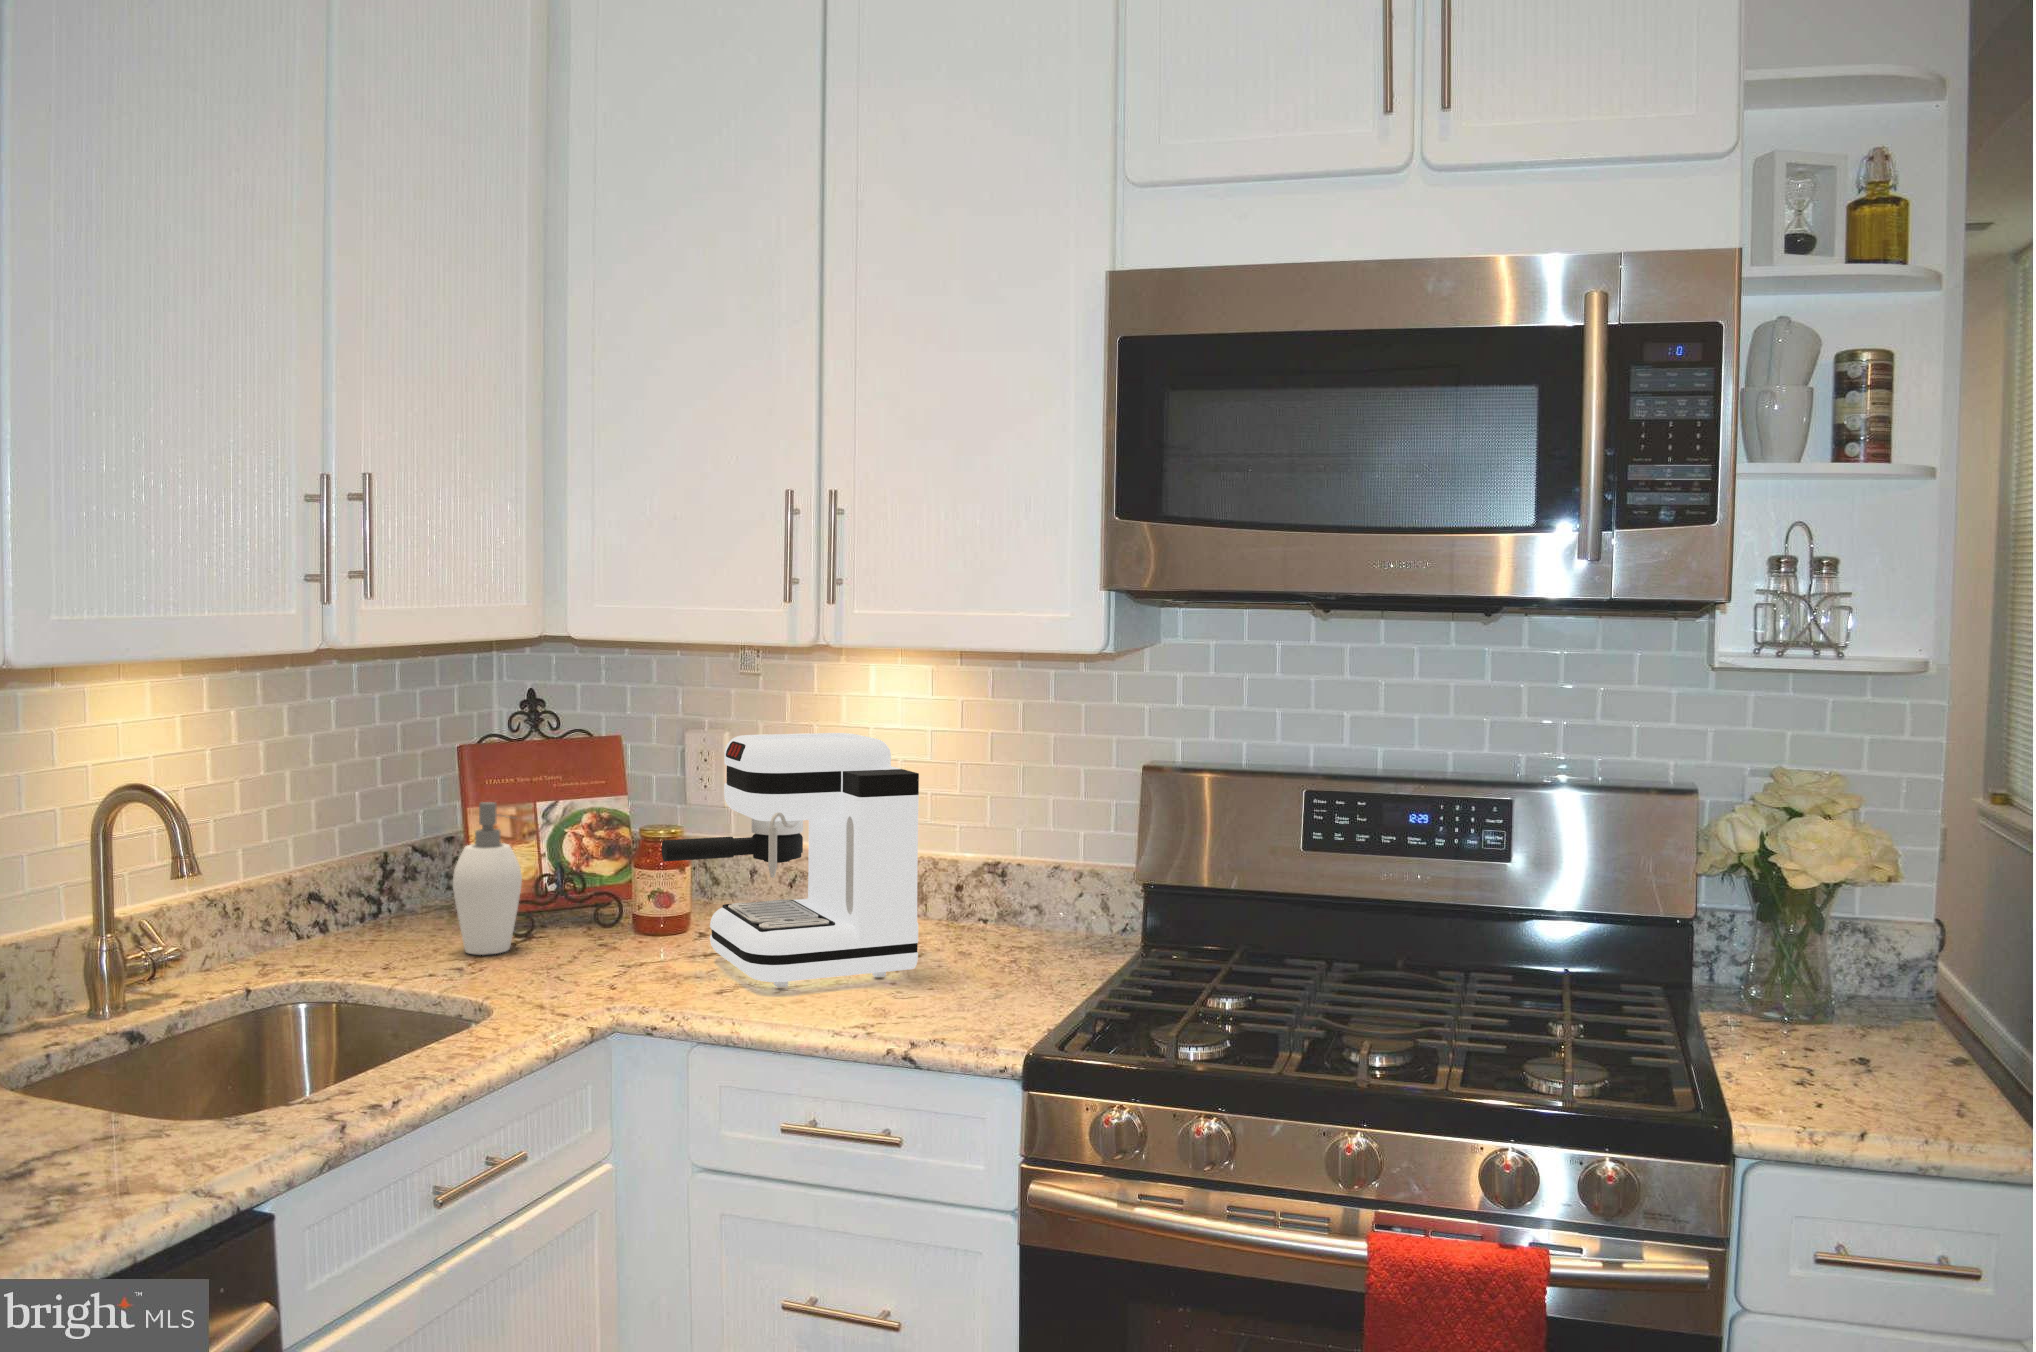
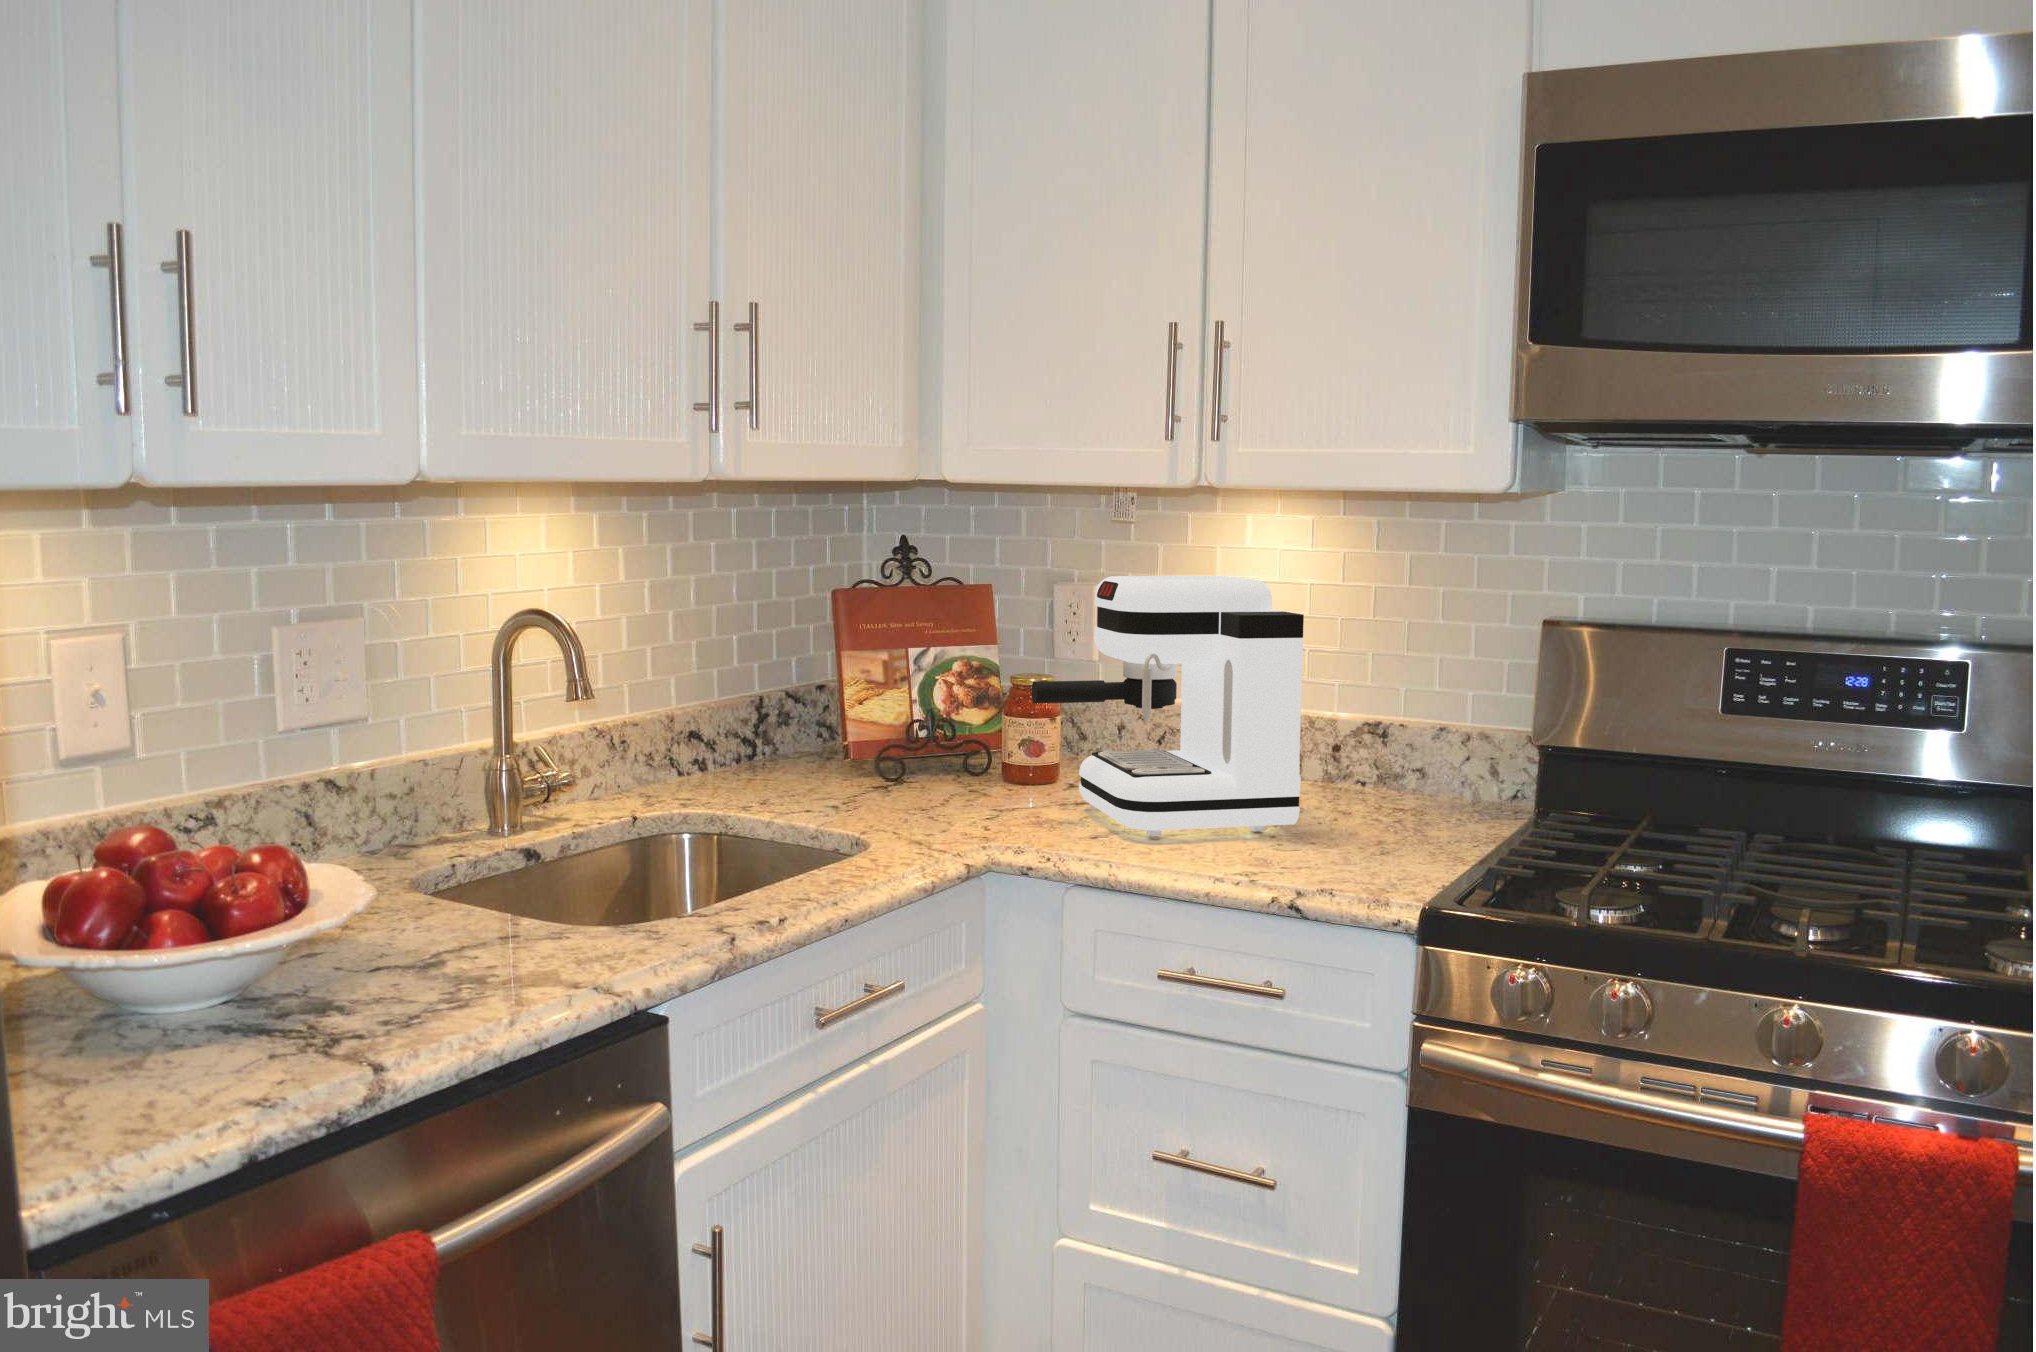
soap dispenser: present [453,802,522,955] -> none [825,643,892,795]

